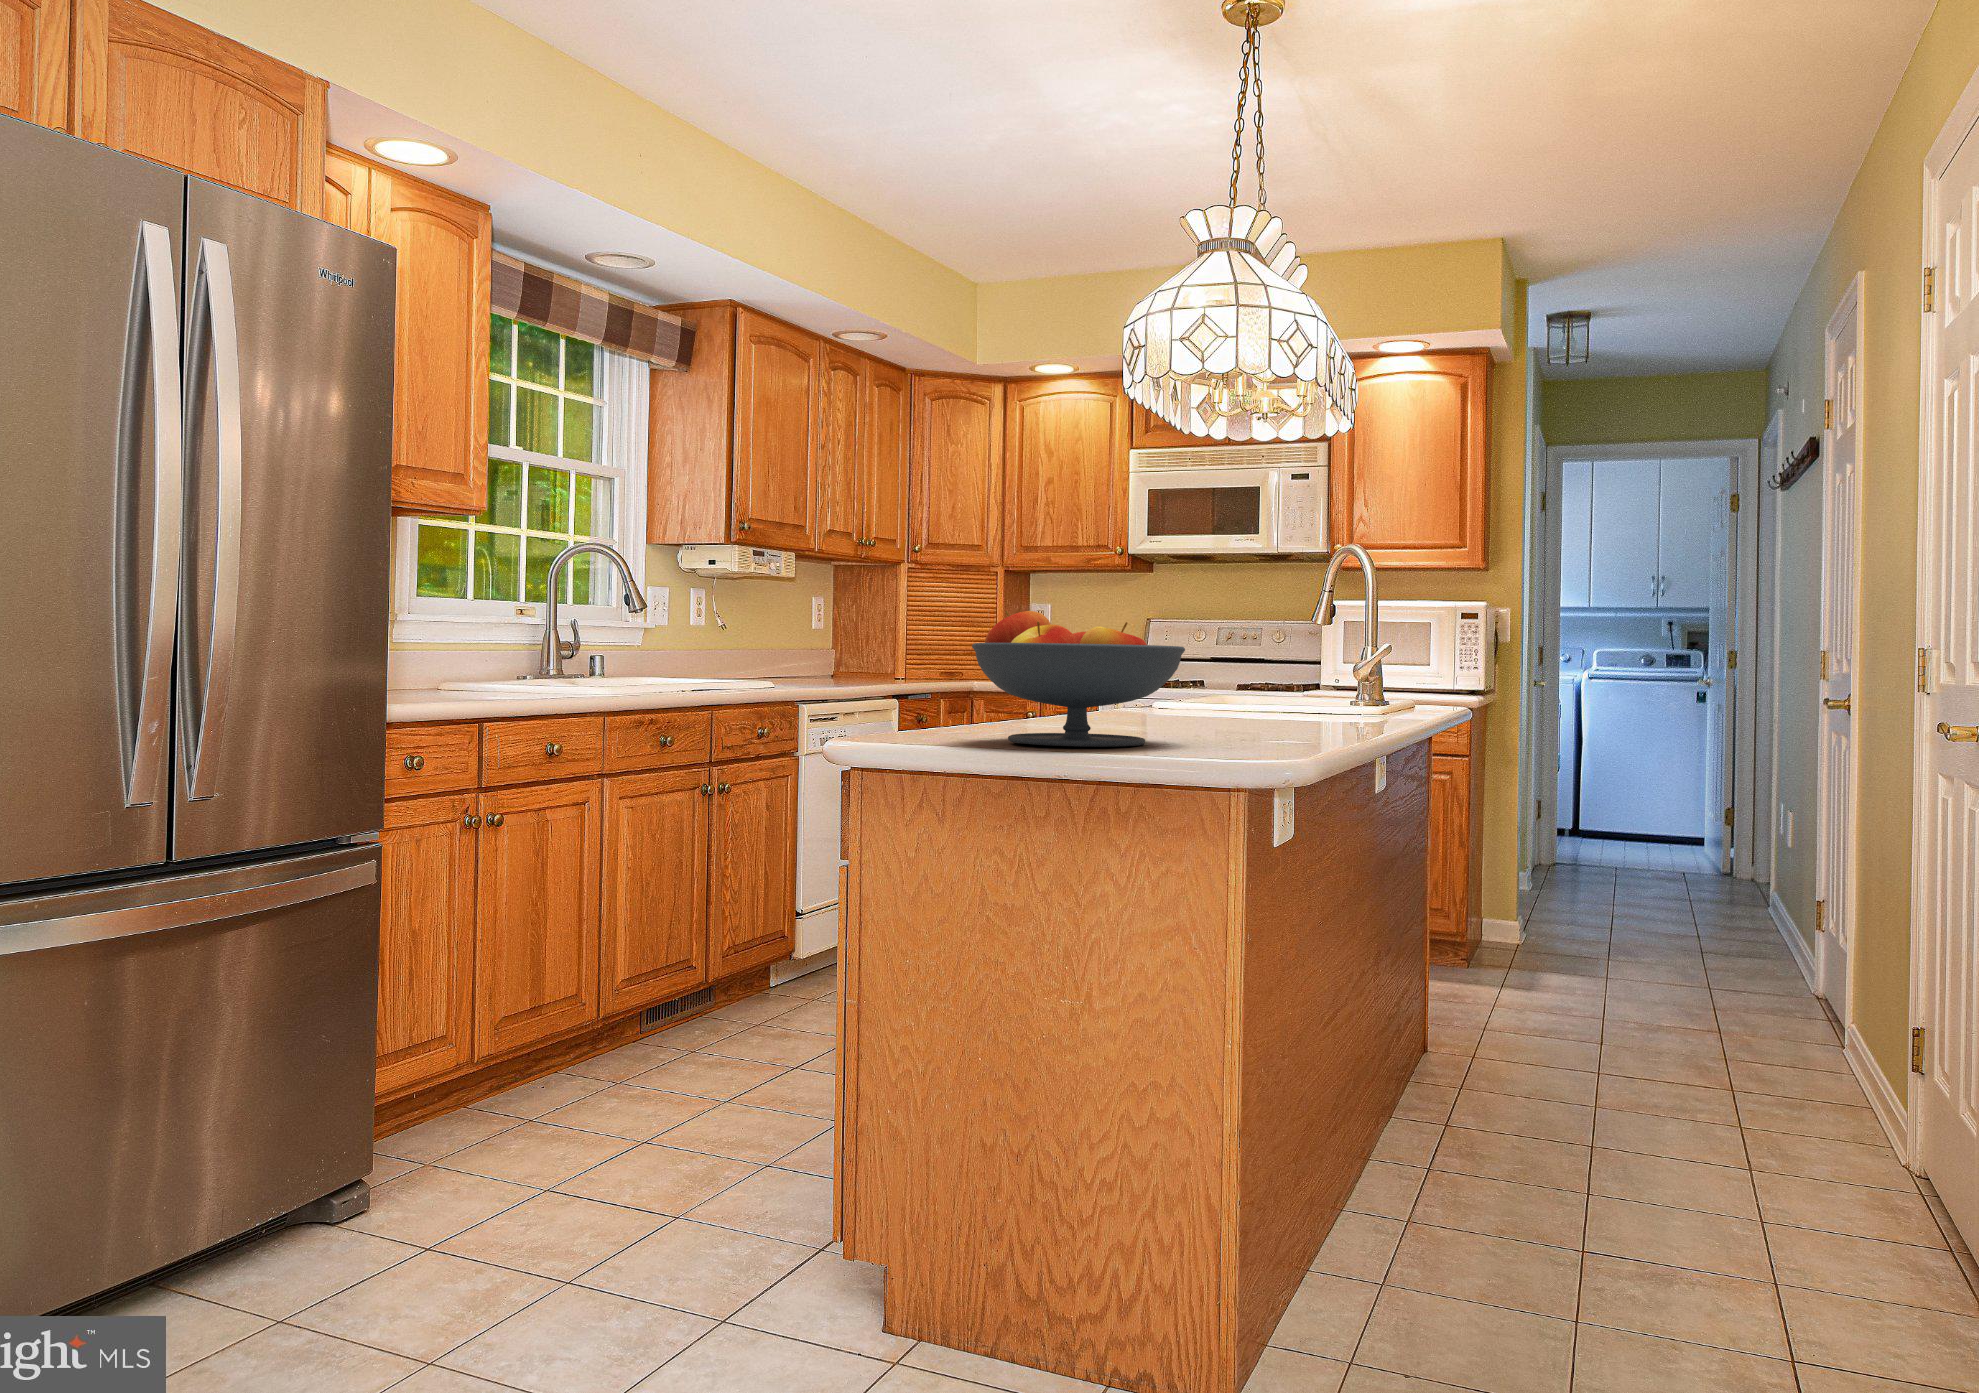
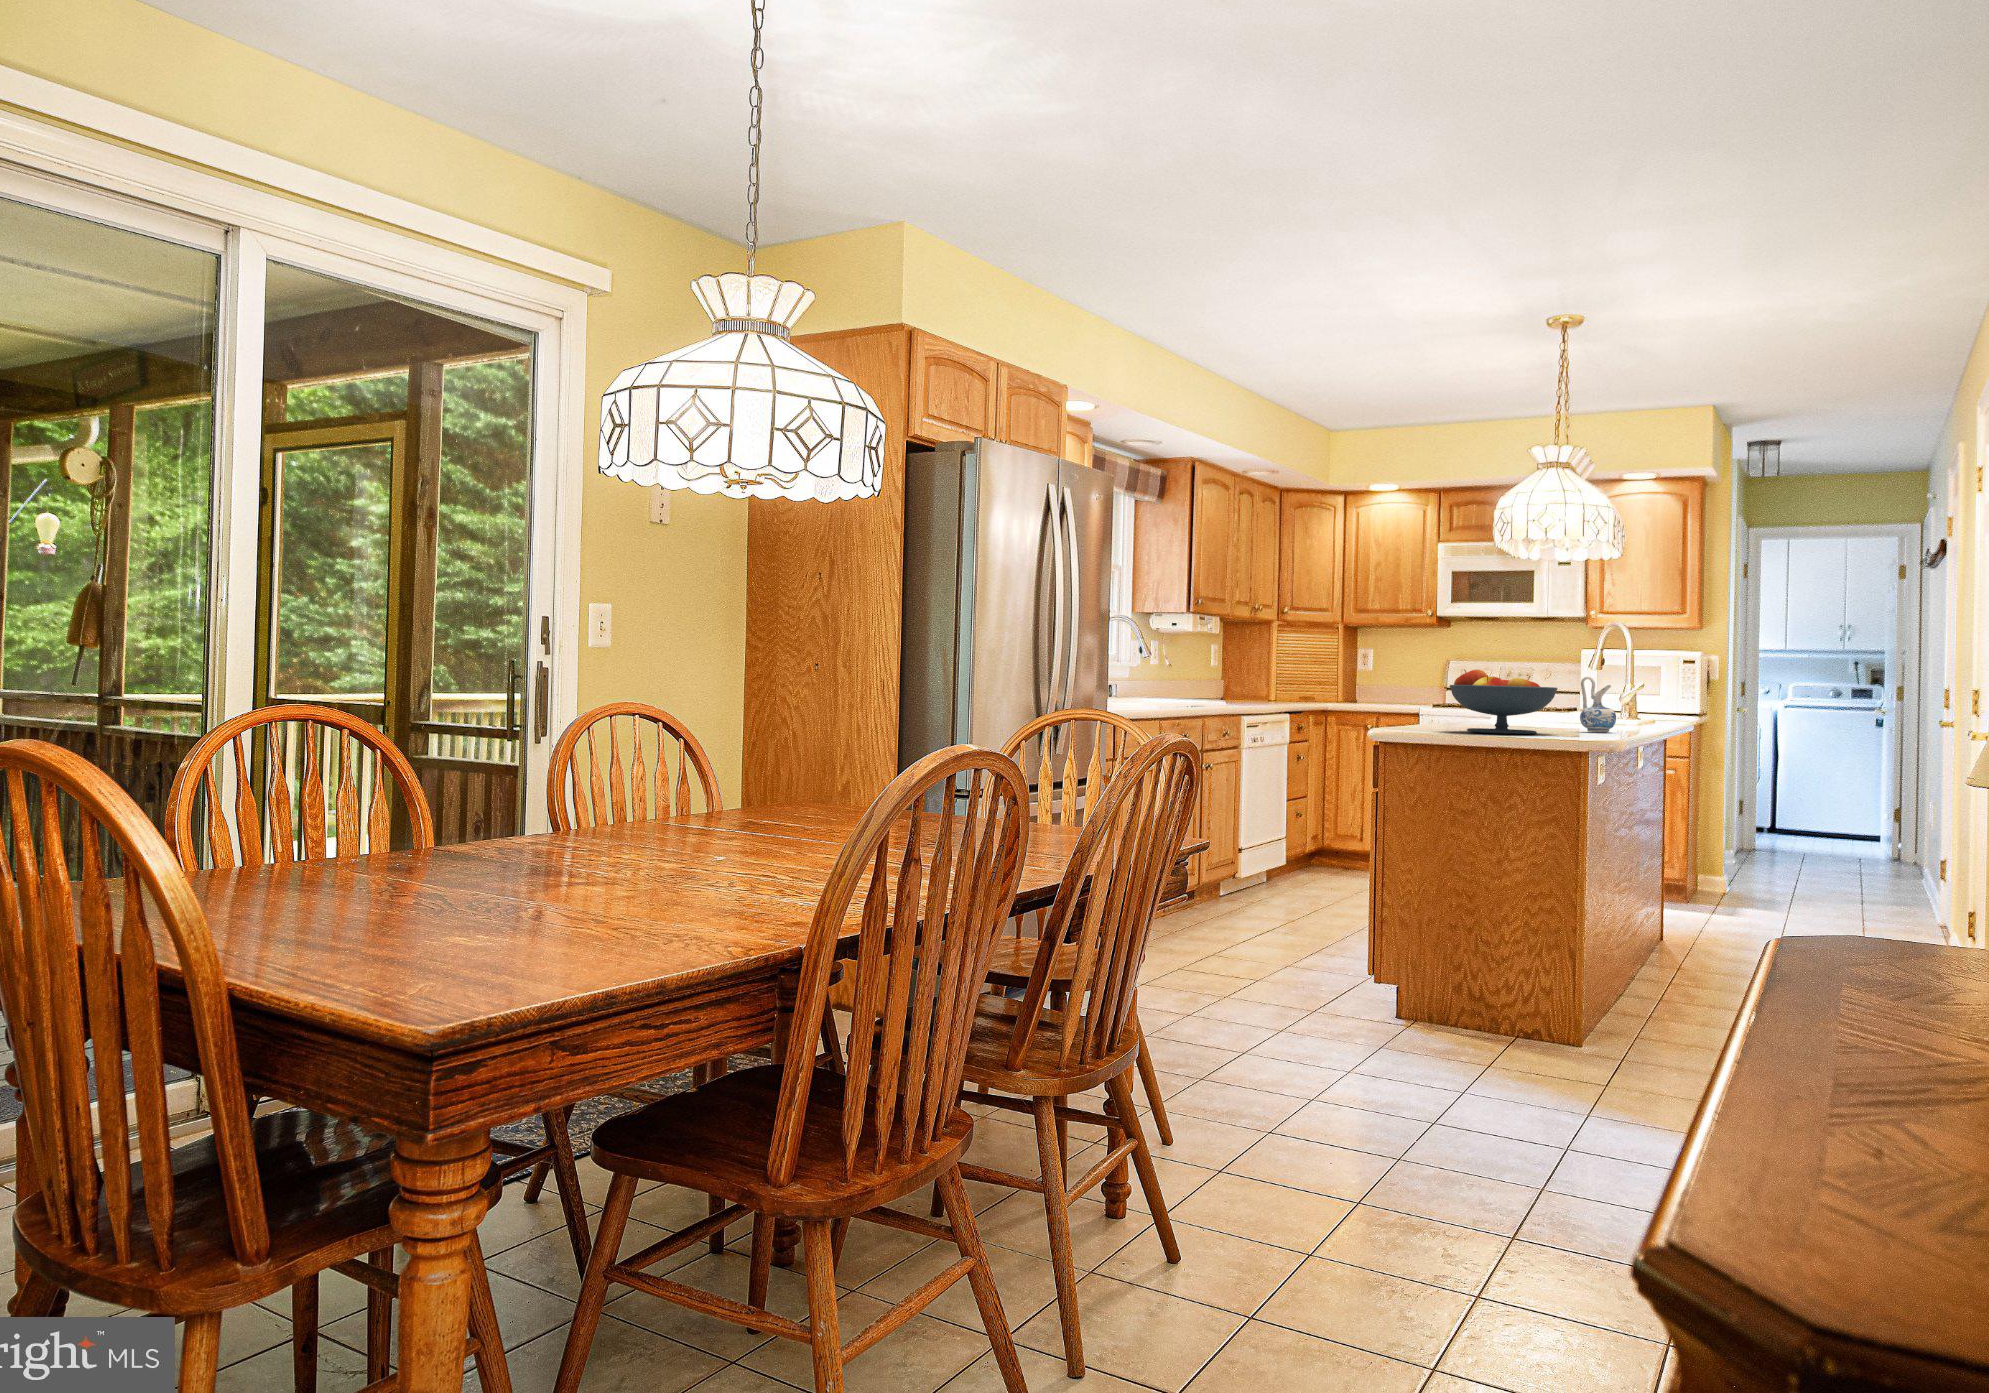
ceramic pitcher: none [1248,626,1314,736] -> present [1580,677,1616,732]

